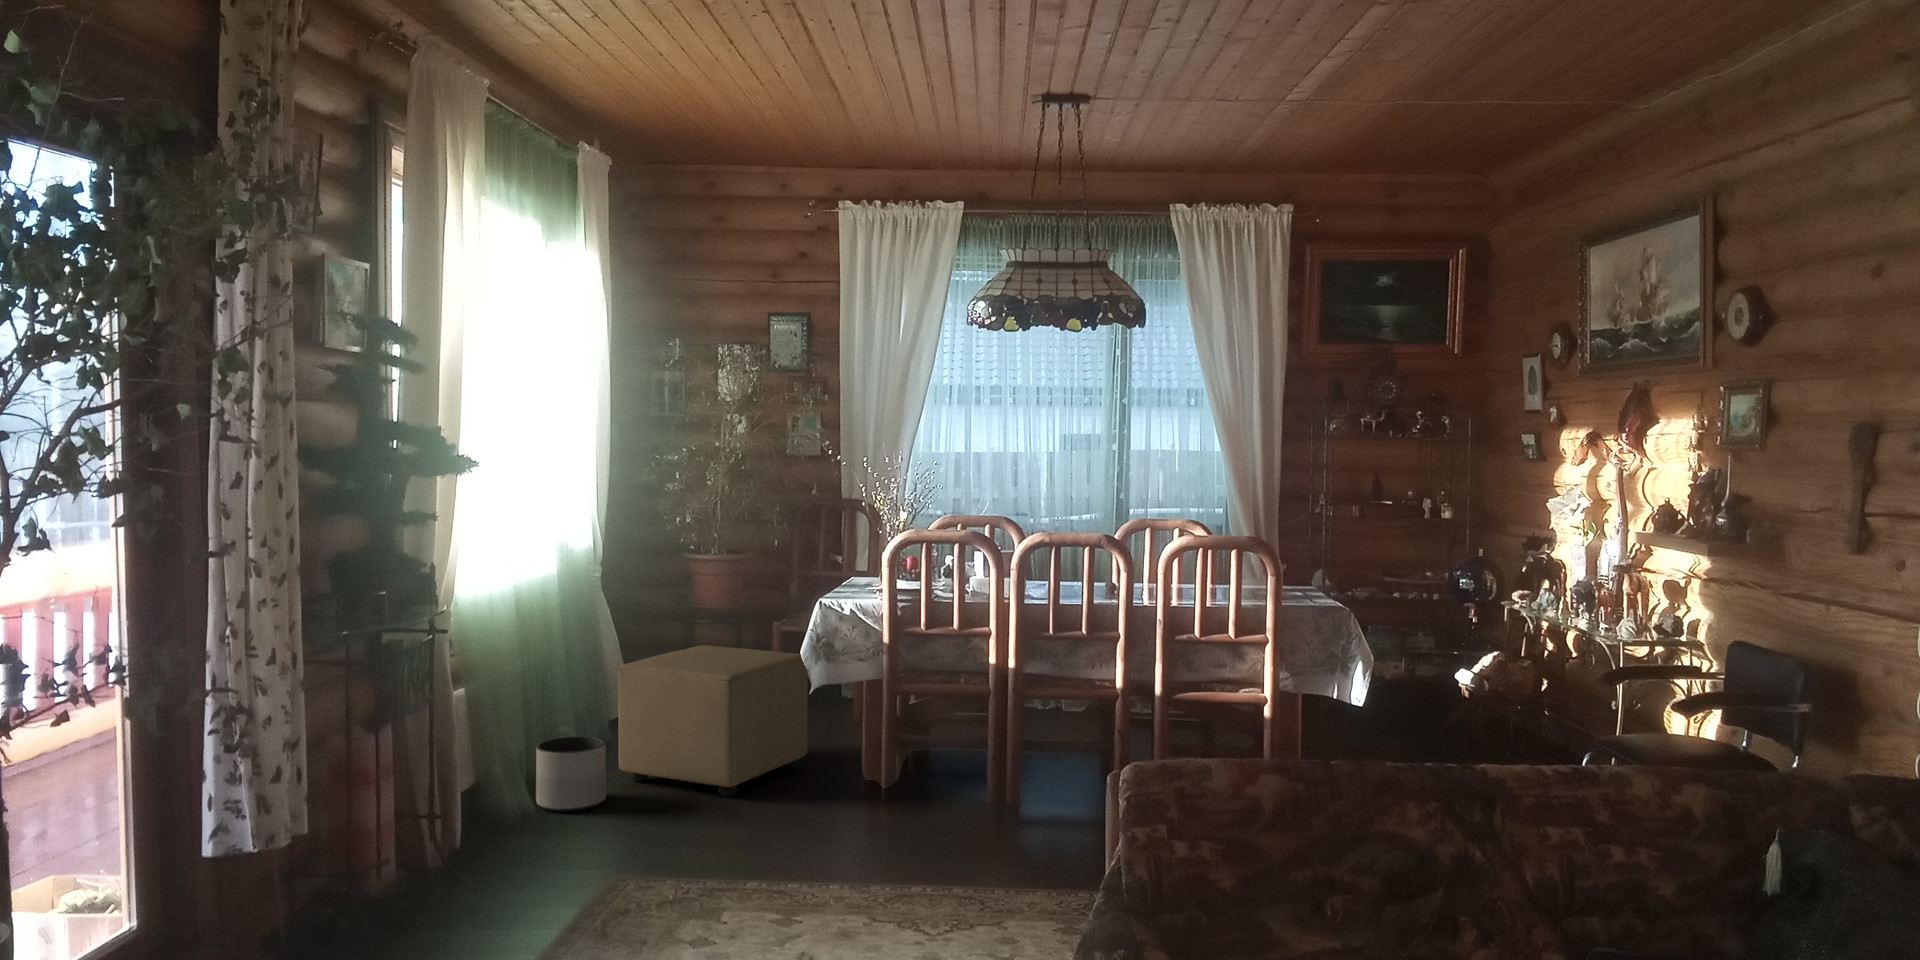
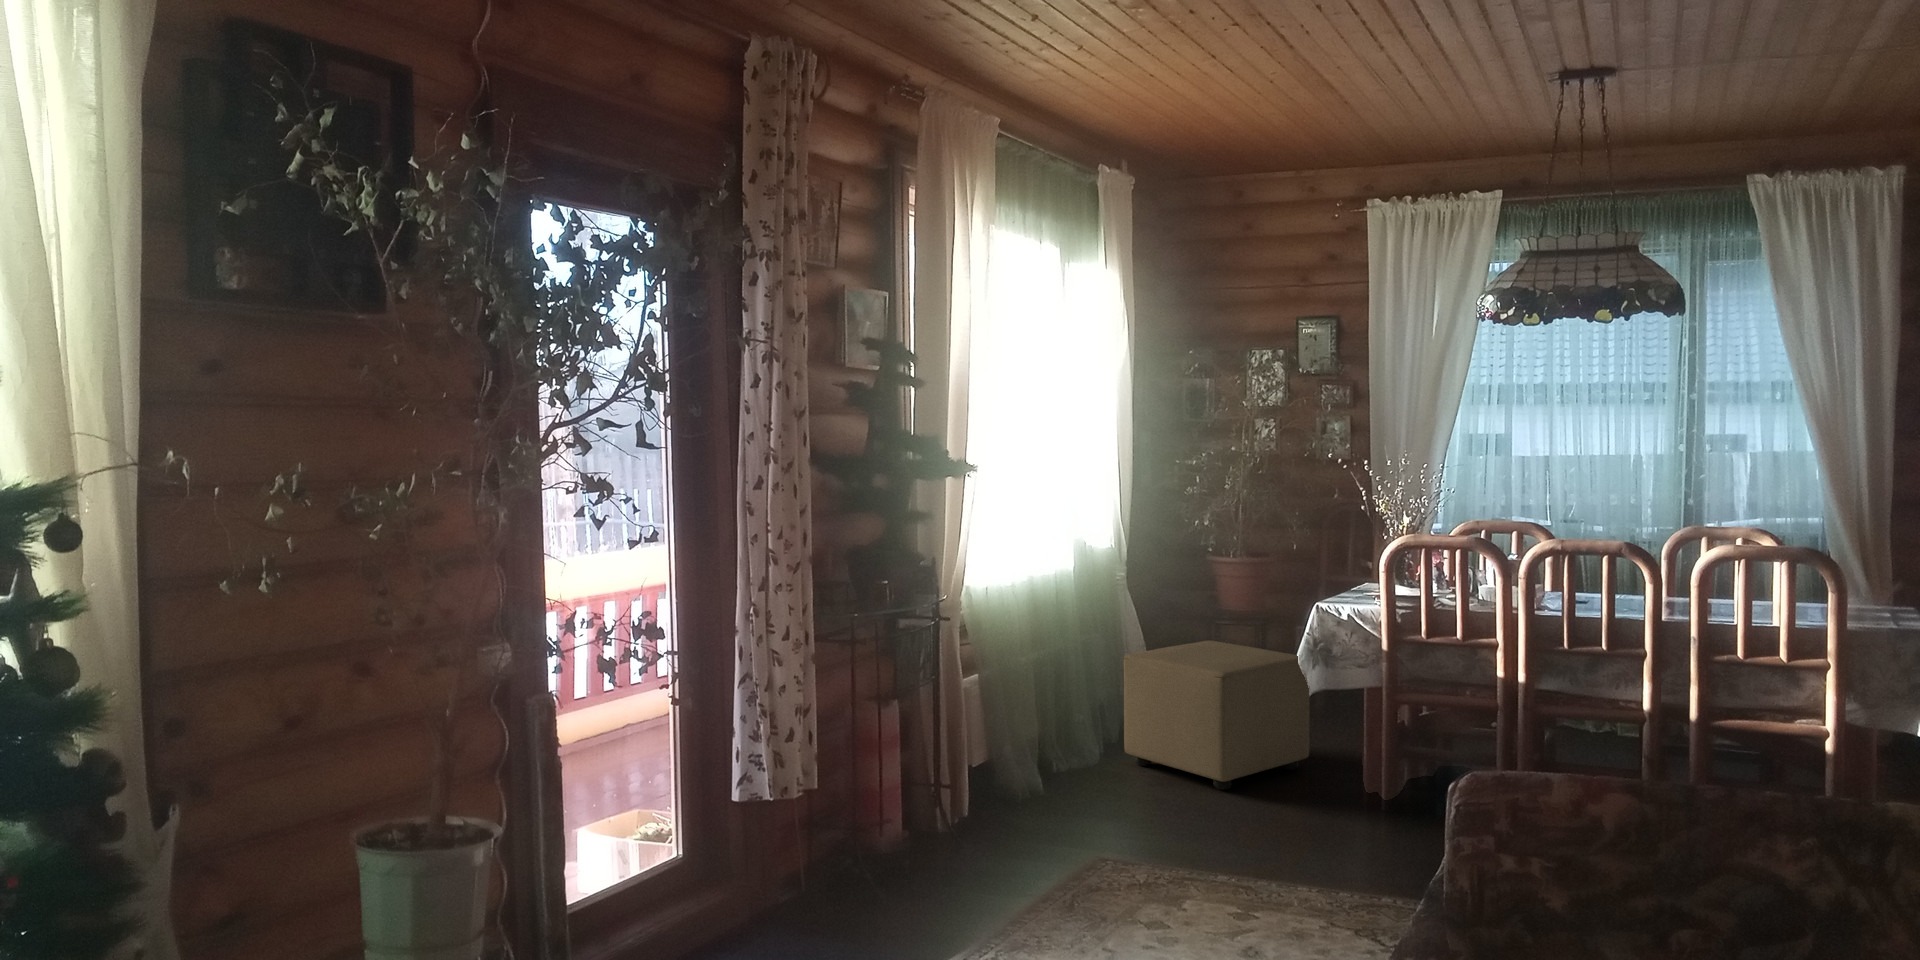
planter: present [536,736,606,811] -> none [1046,718,1108,787]

